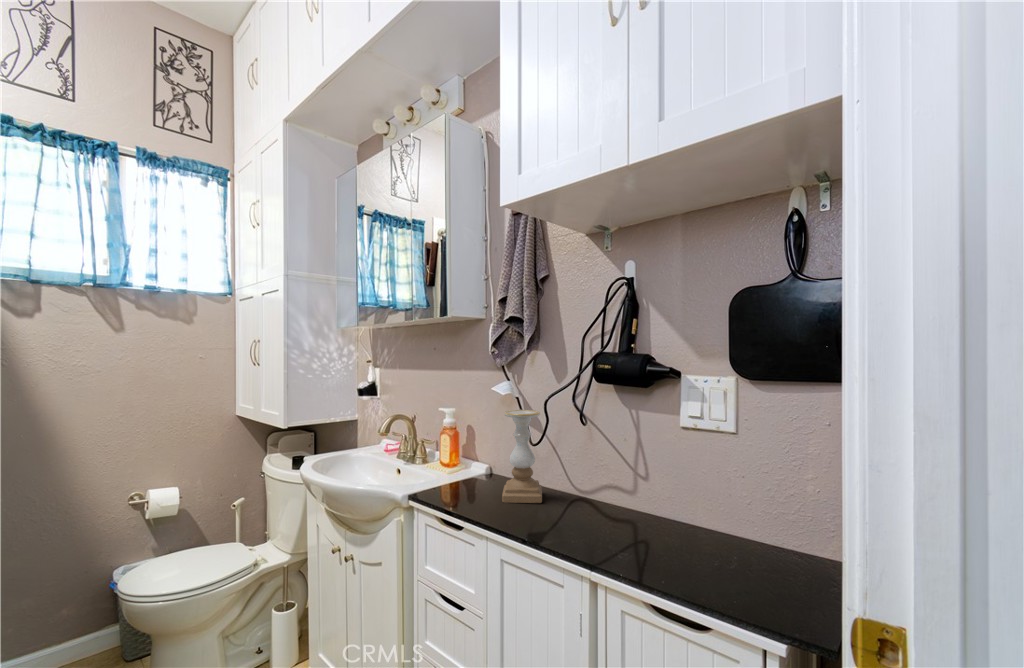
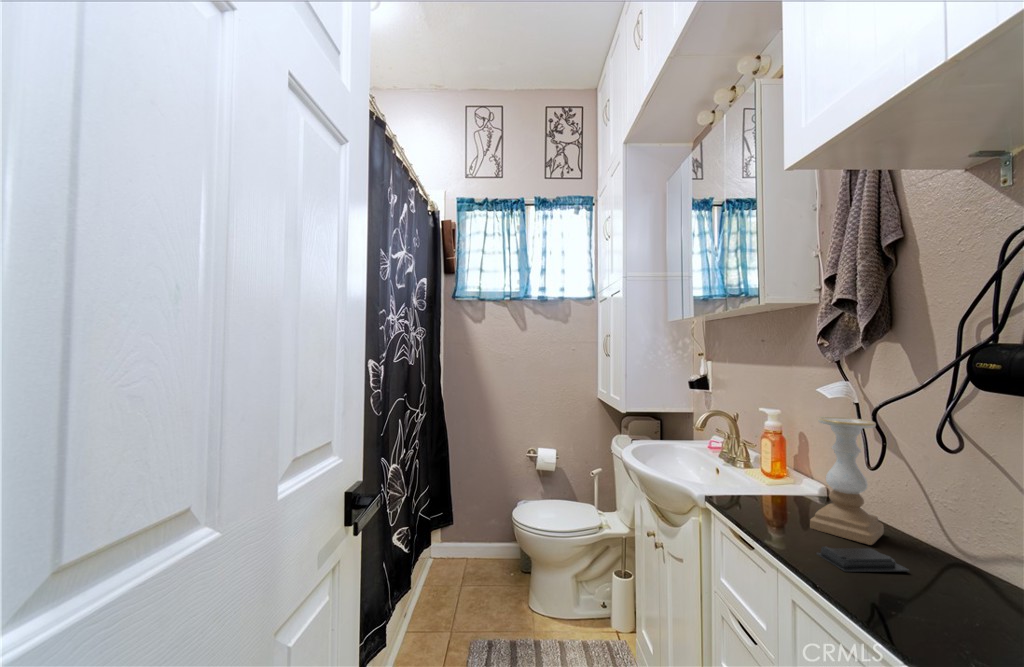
soap bar: none [520,505,570,528] -> present [816,547,909,572]

